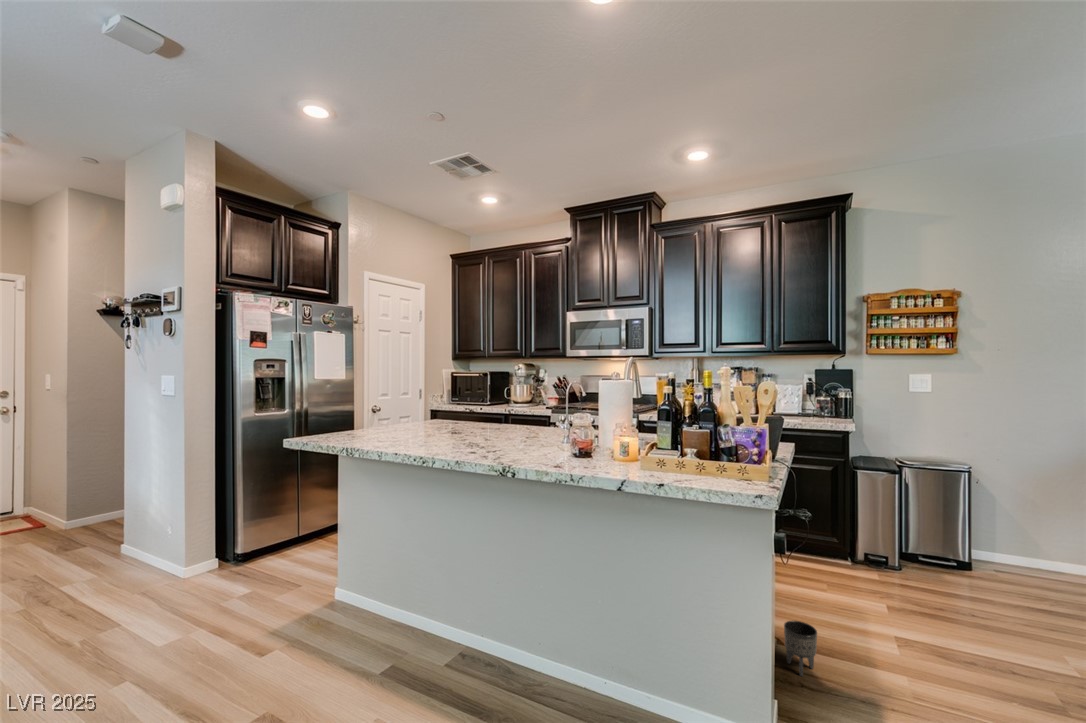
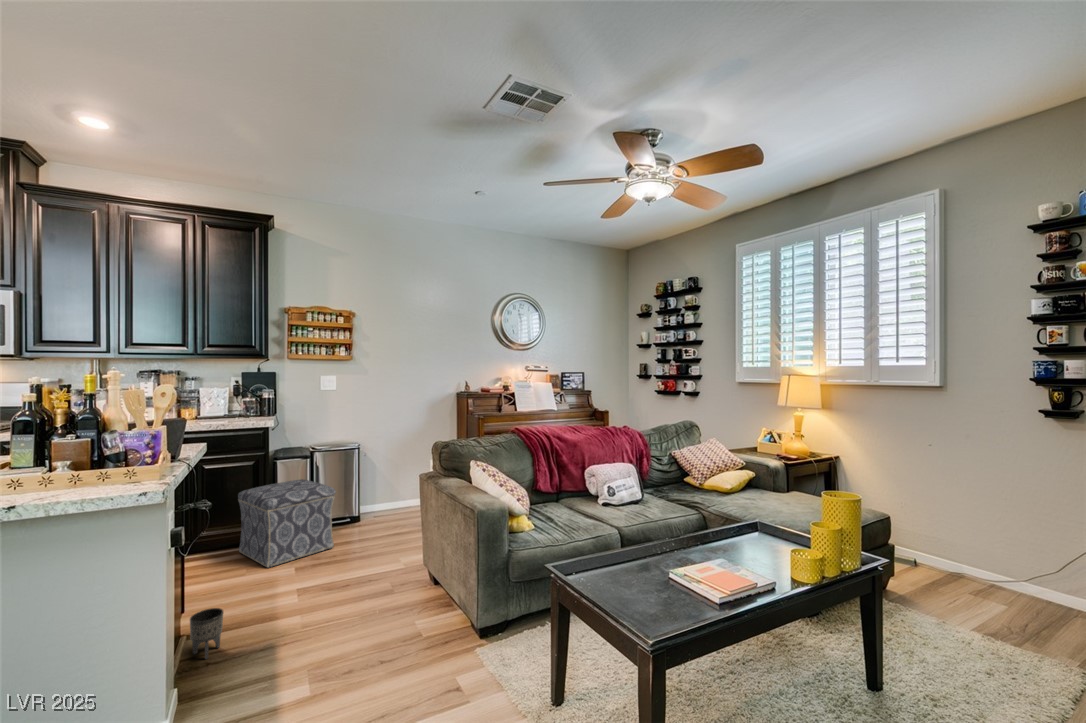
ottoman: none [816,496,941,597] -> present [238,479,336,568]

